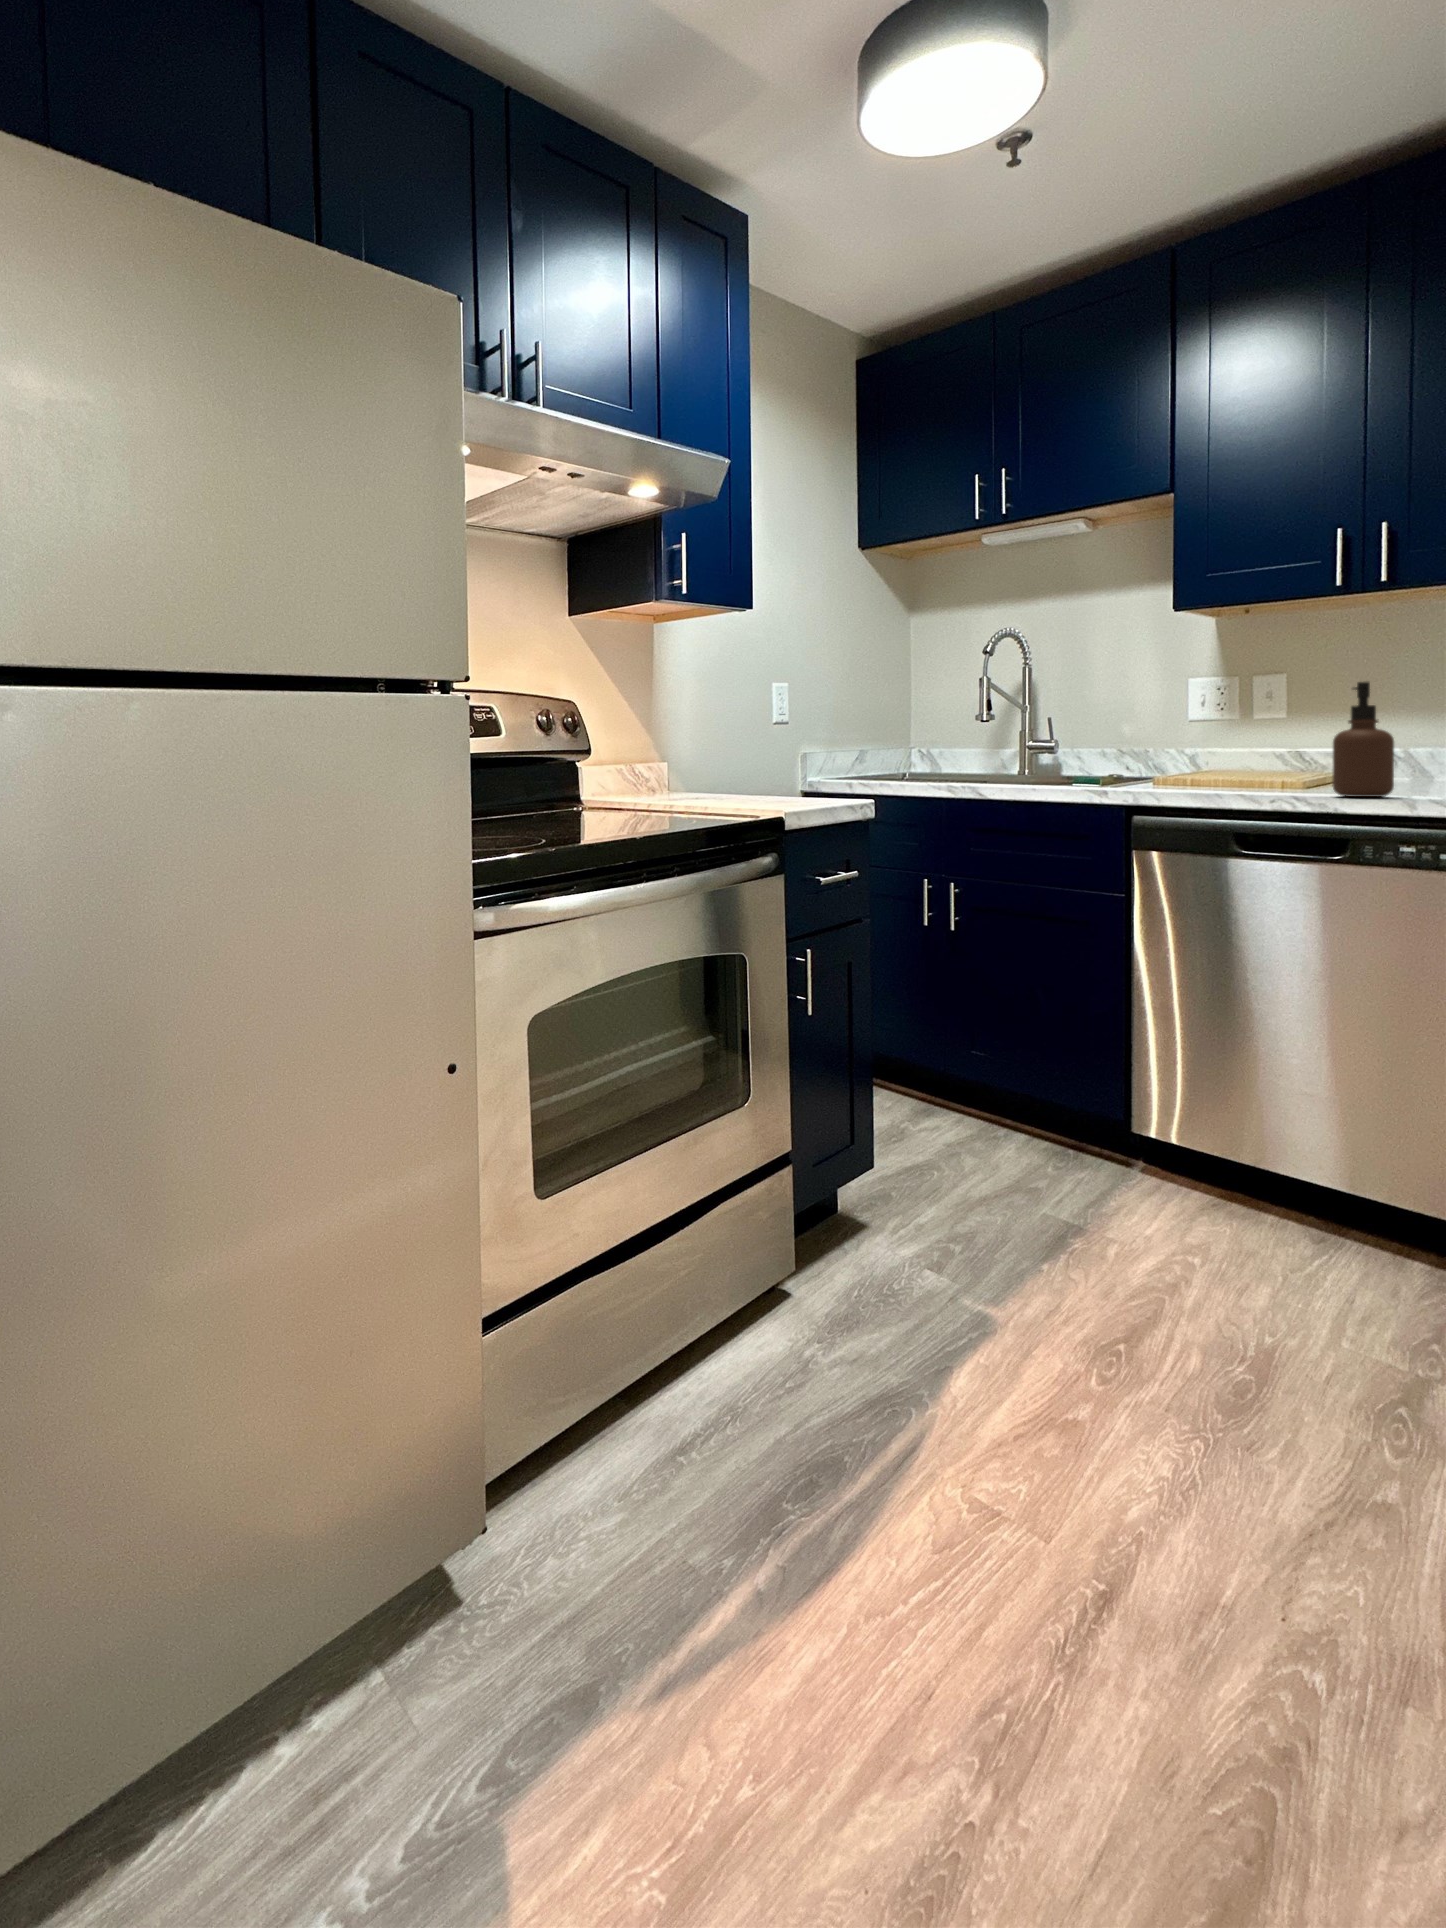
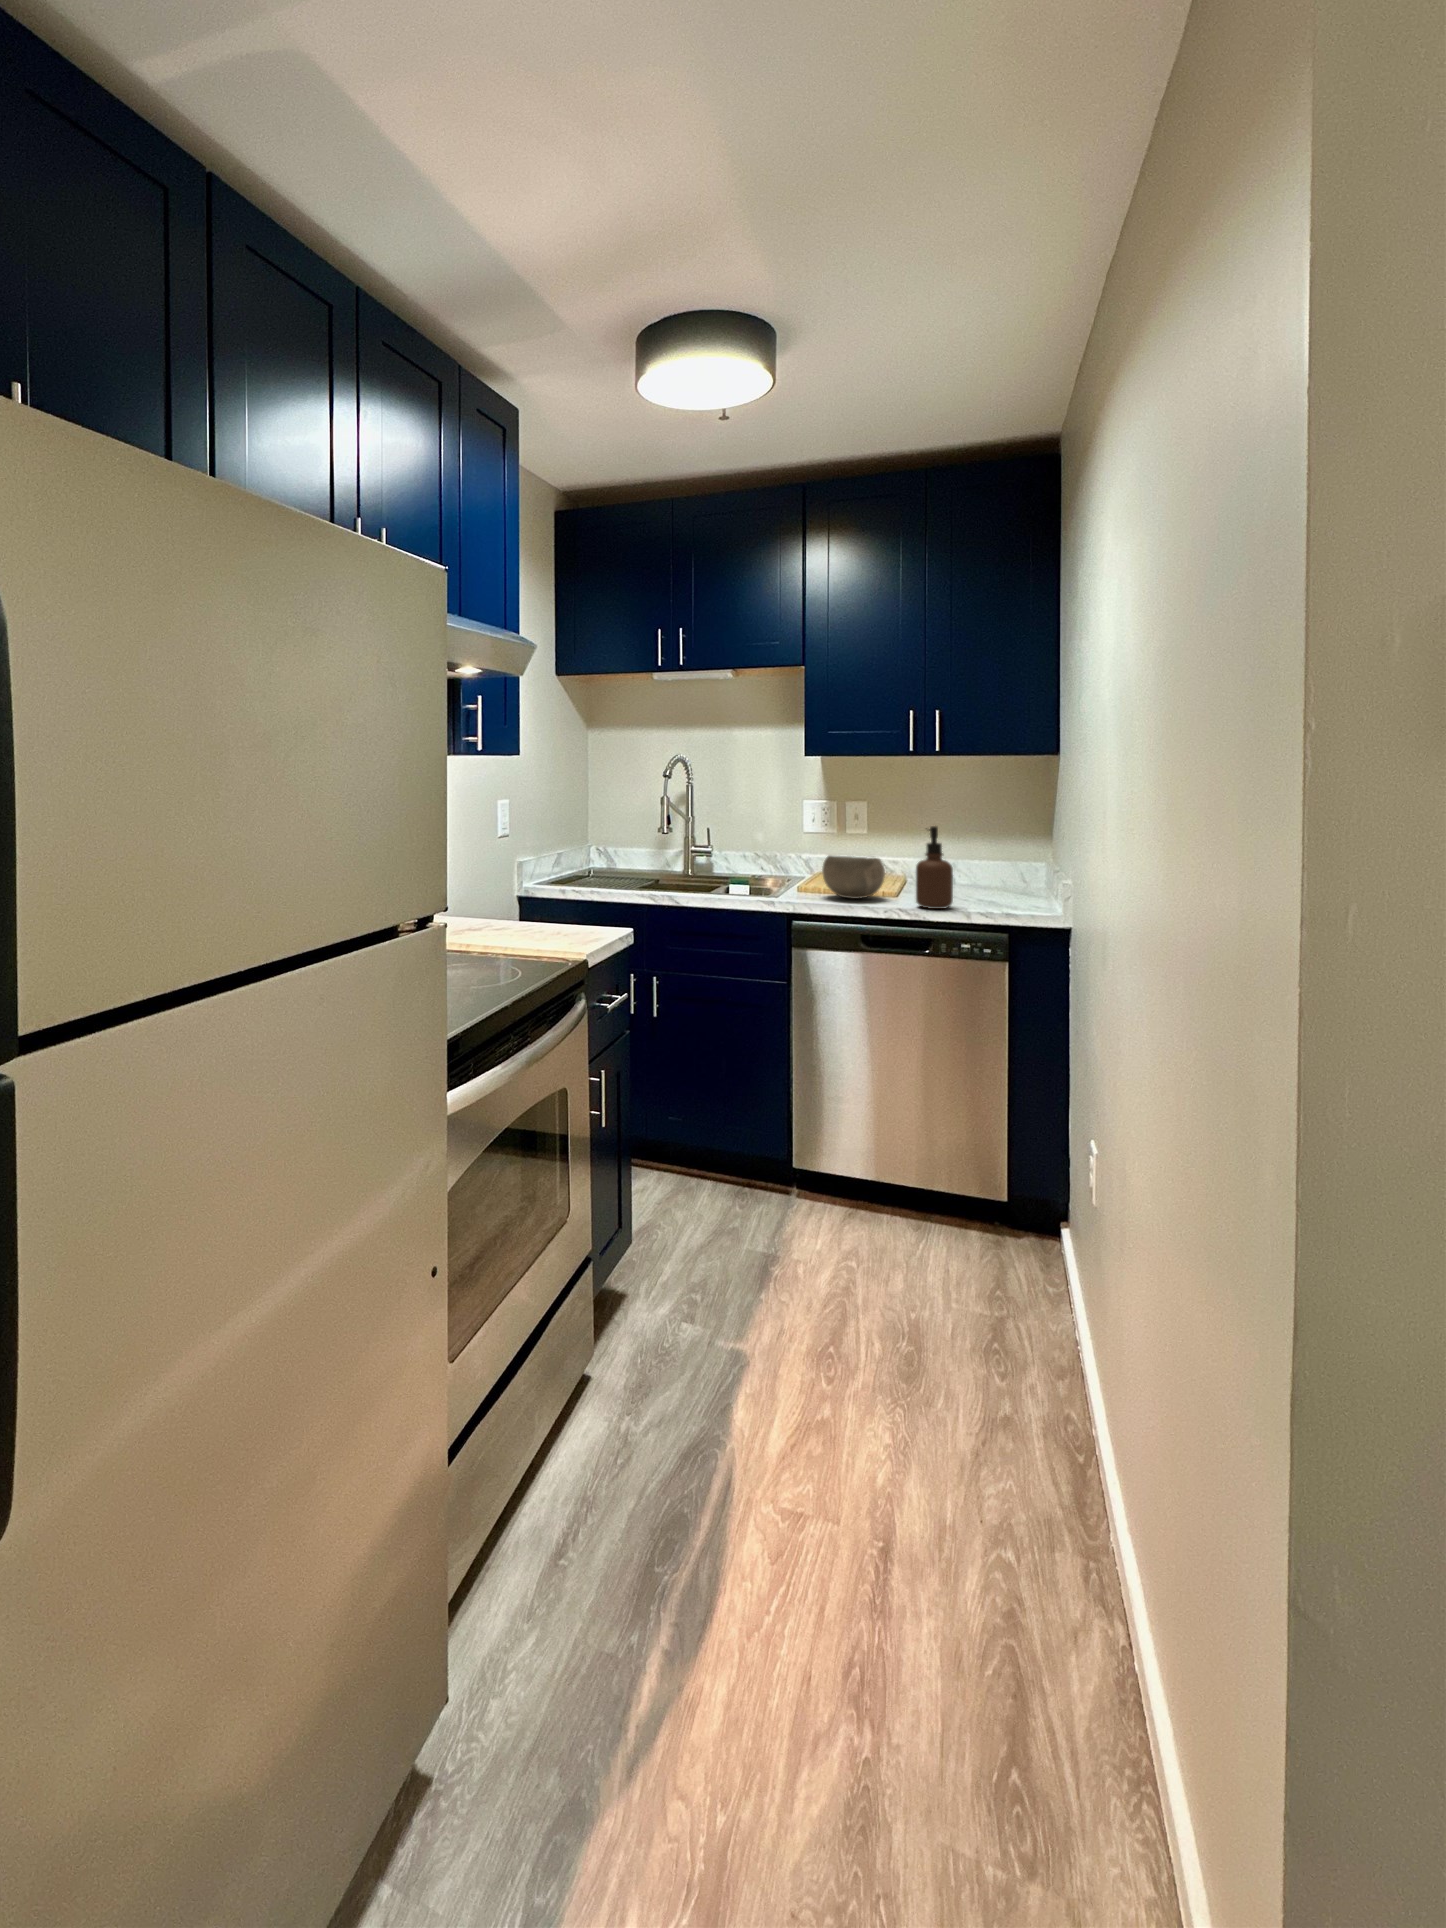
bowl: none [1195,733,1291,791] -> present [822,855,885,899]

